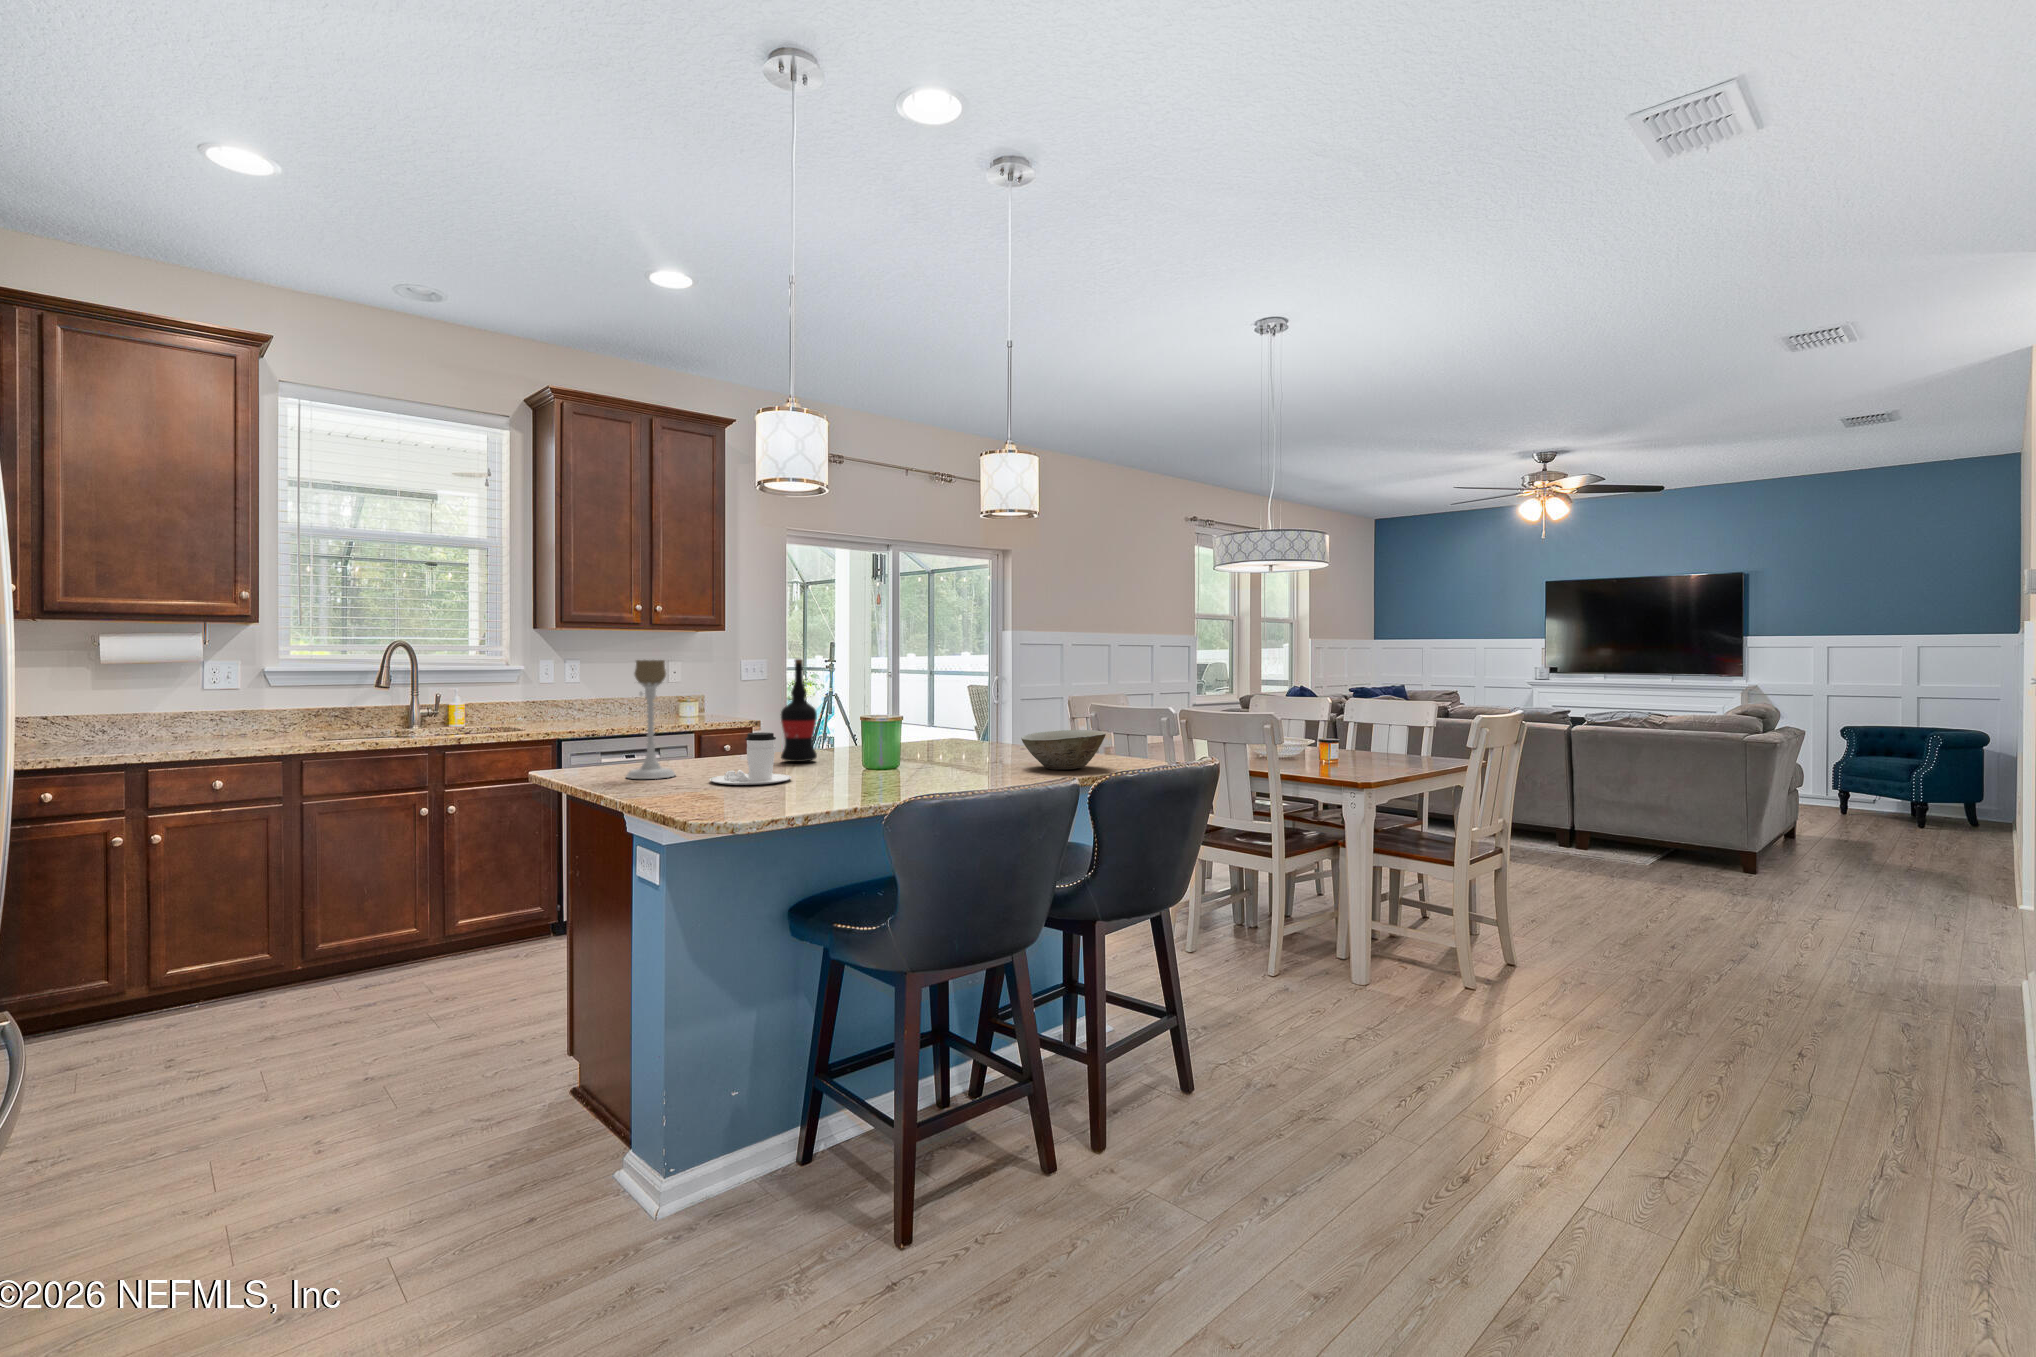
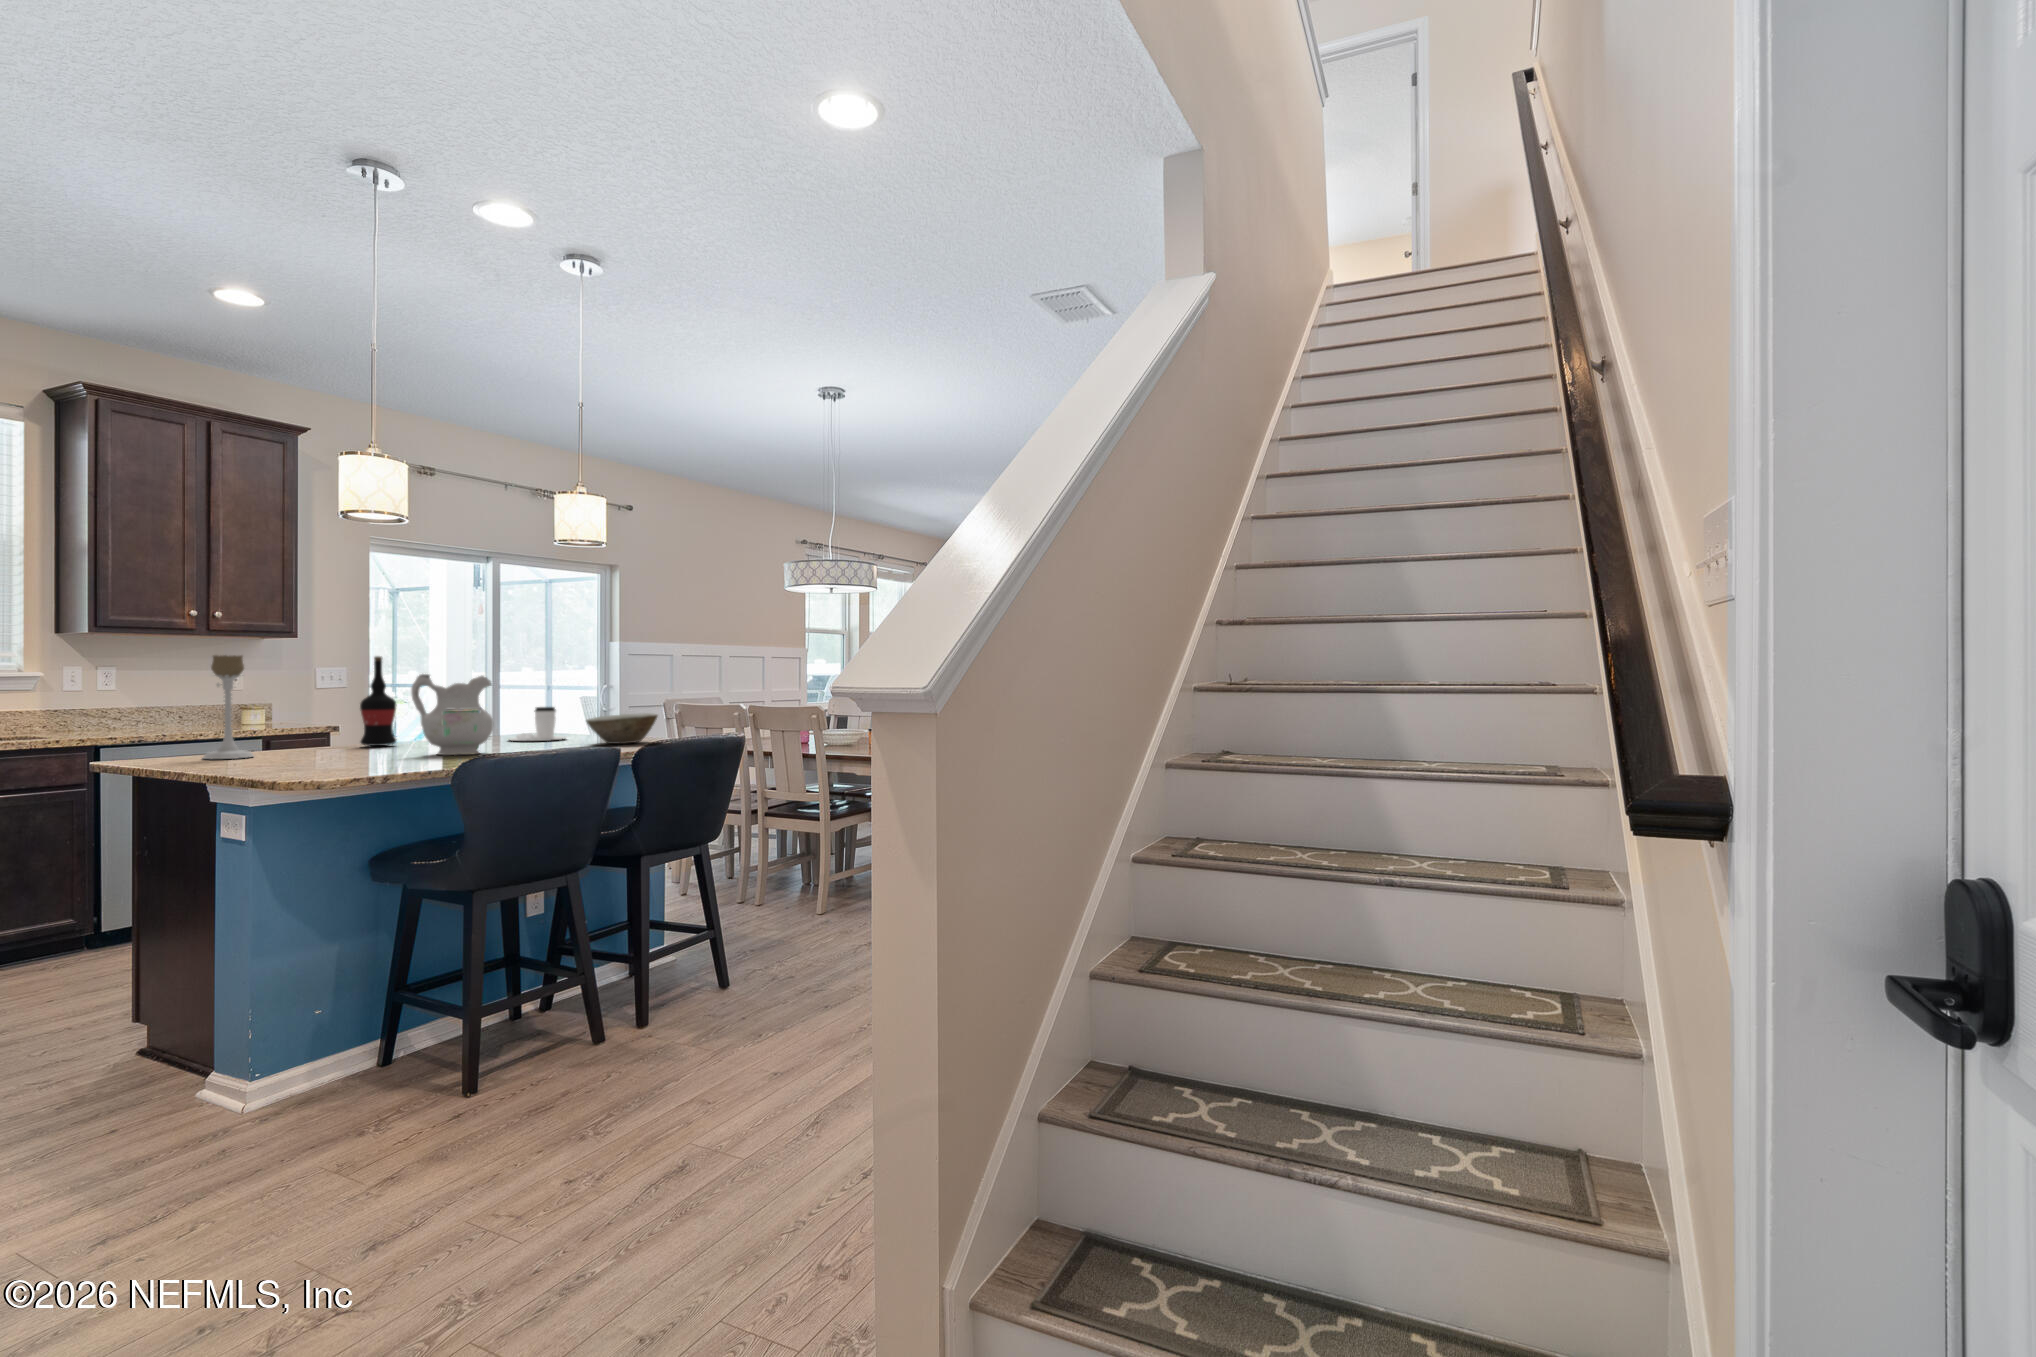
ceramic pitcher: none [834,683,923,784] -> present [411,674,493,755]
coffee cup: present [710,732,792,785] -> present [509,707,565,741]

